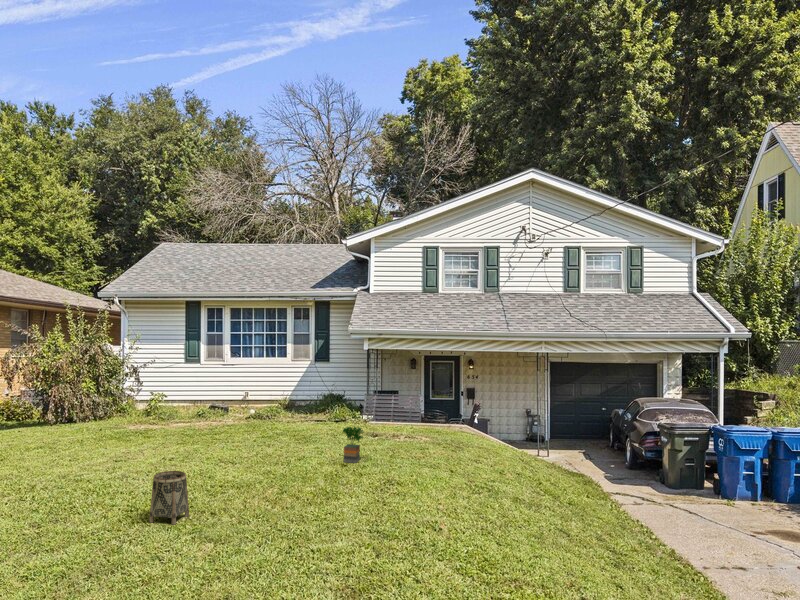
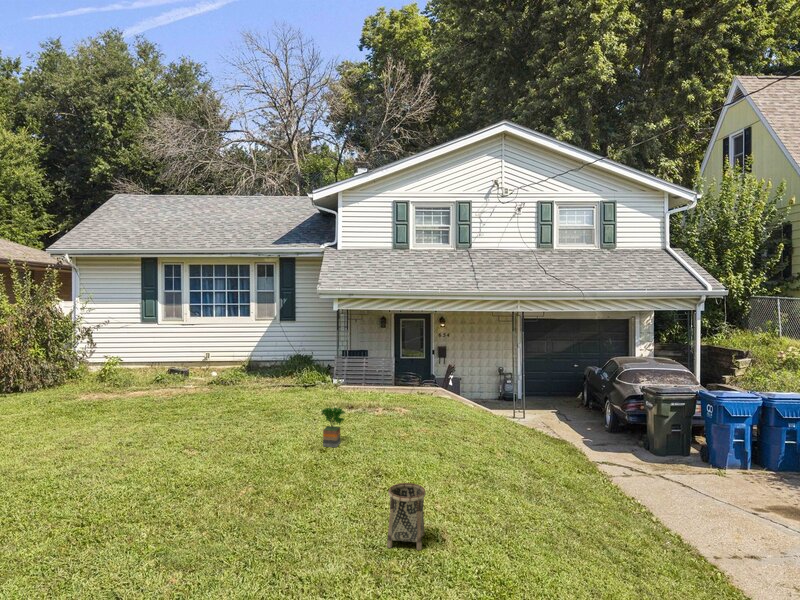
basket: present [149,471,189,525] -> present [387,483,426,550]

